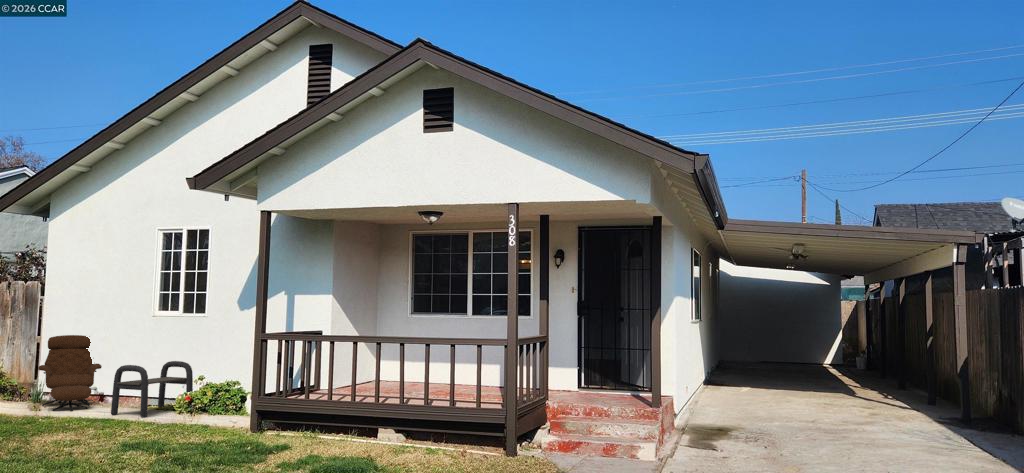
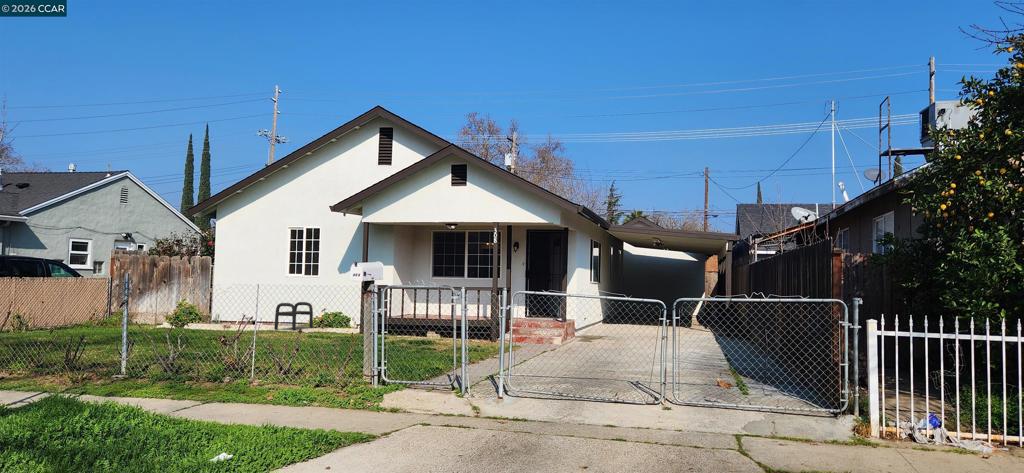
lounge chair: present [38,335,102,411] -> none [224,288,258,328]

